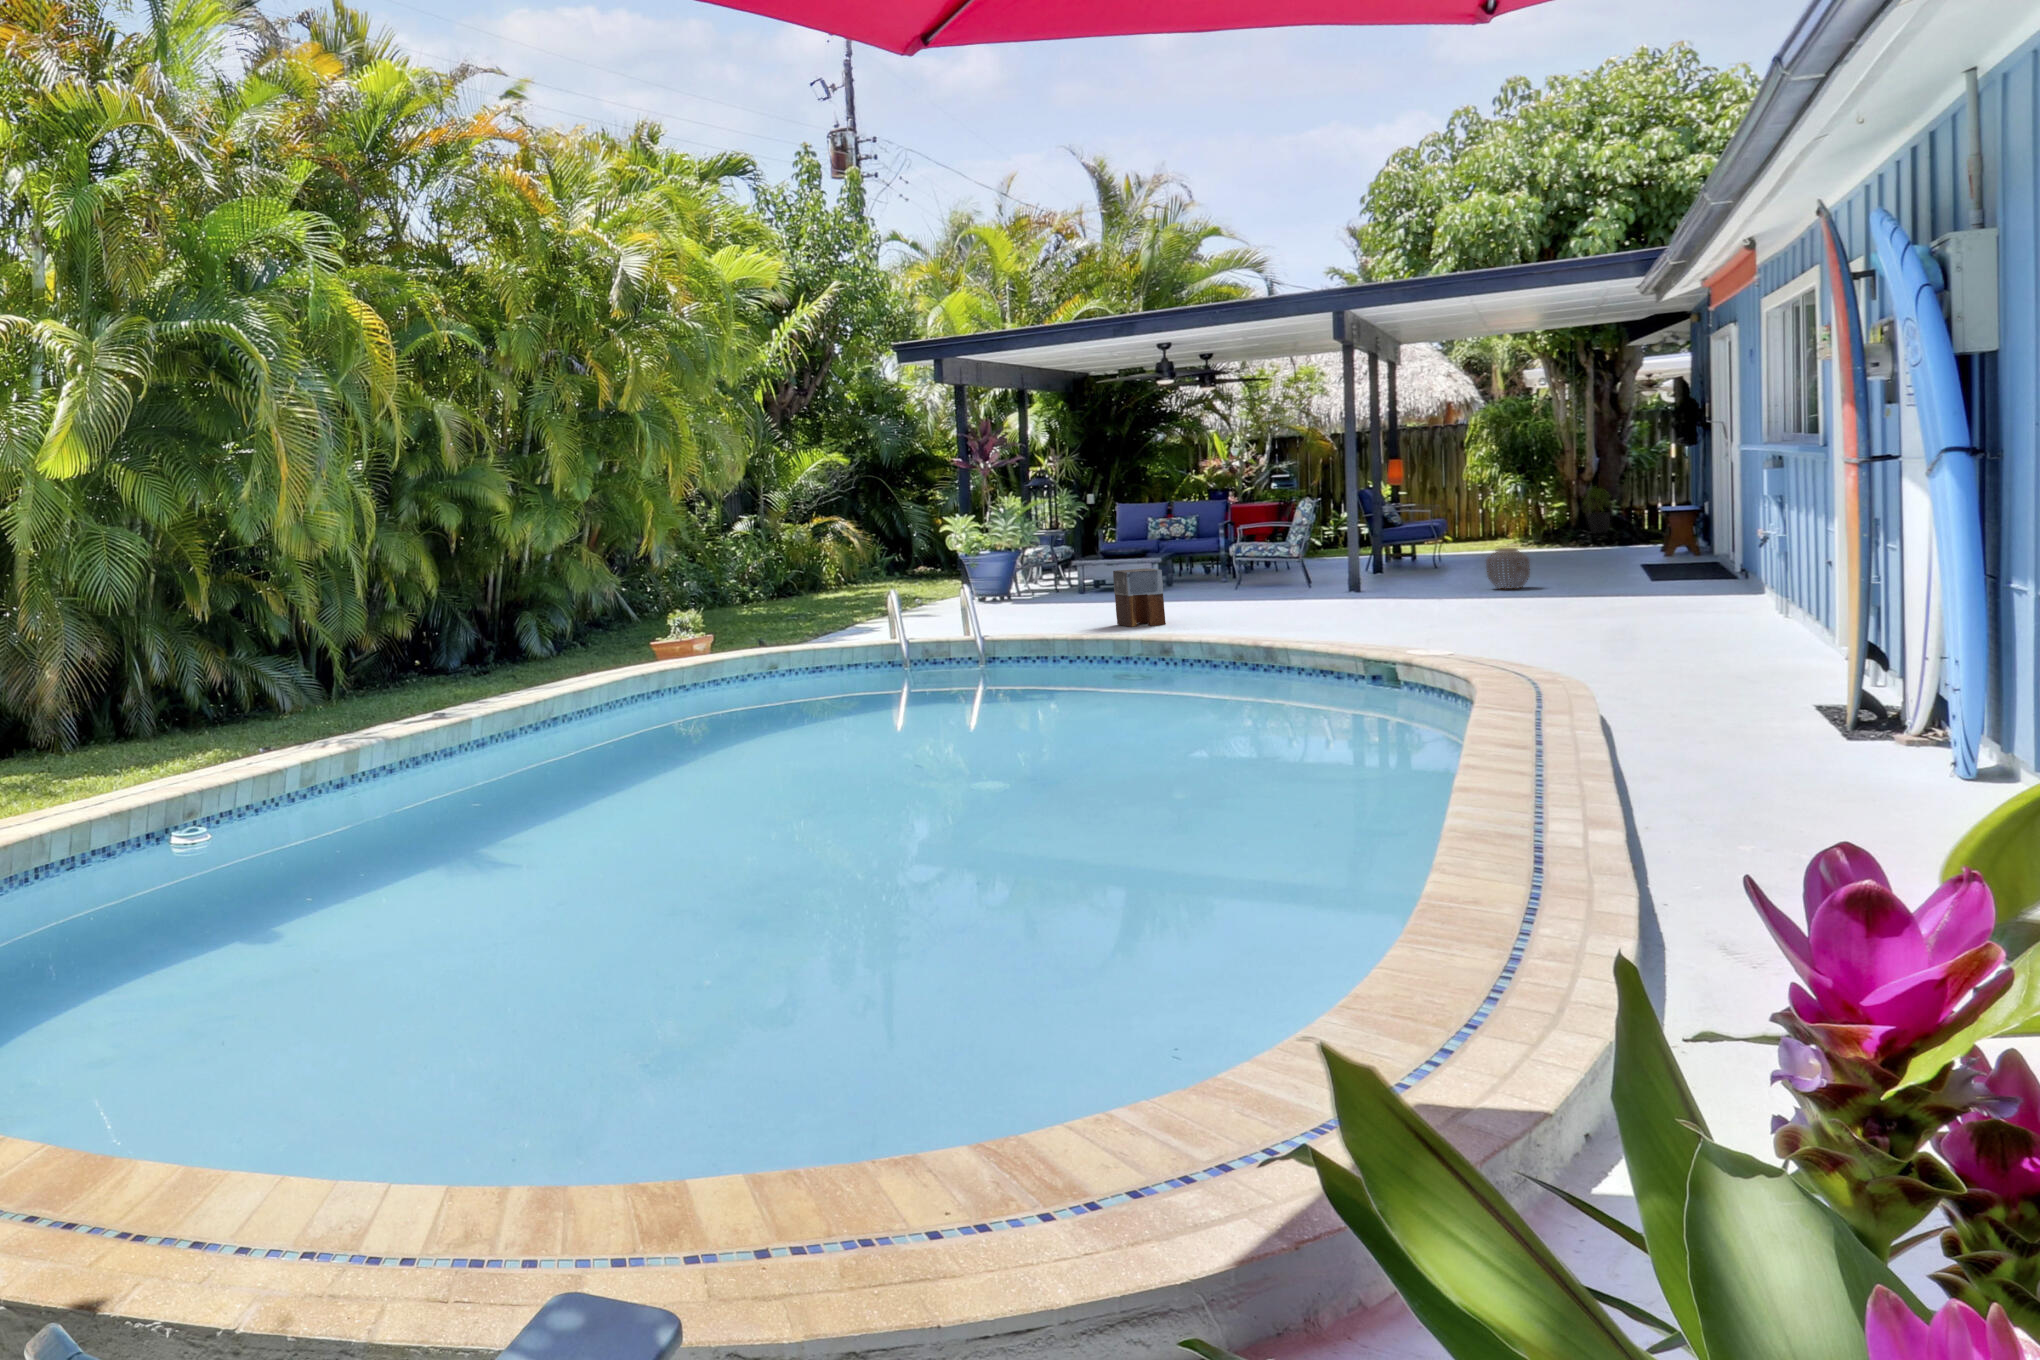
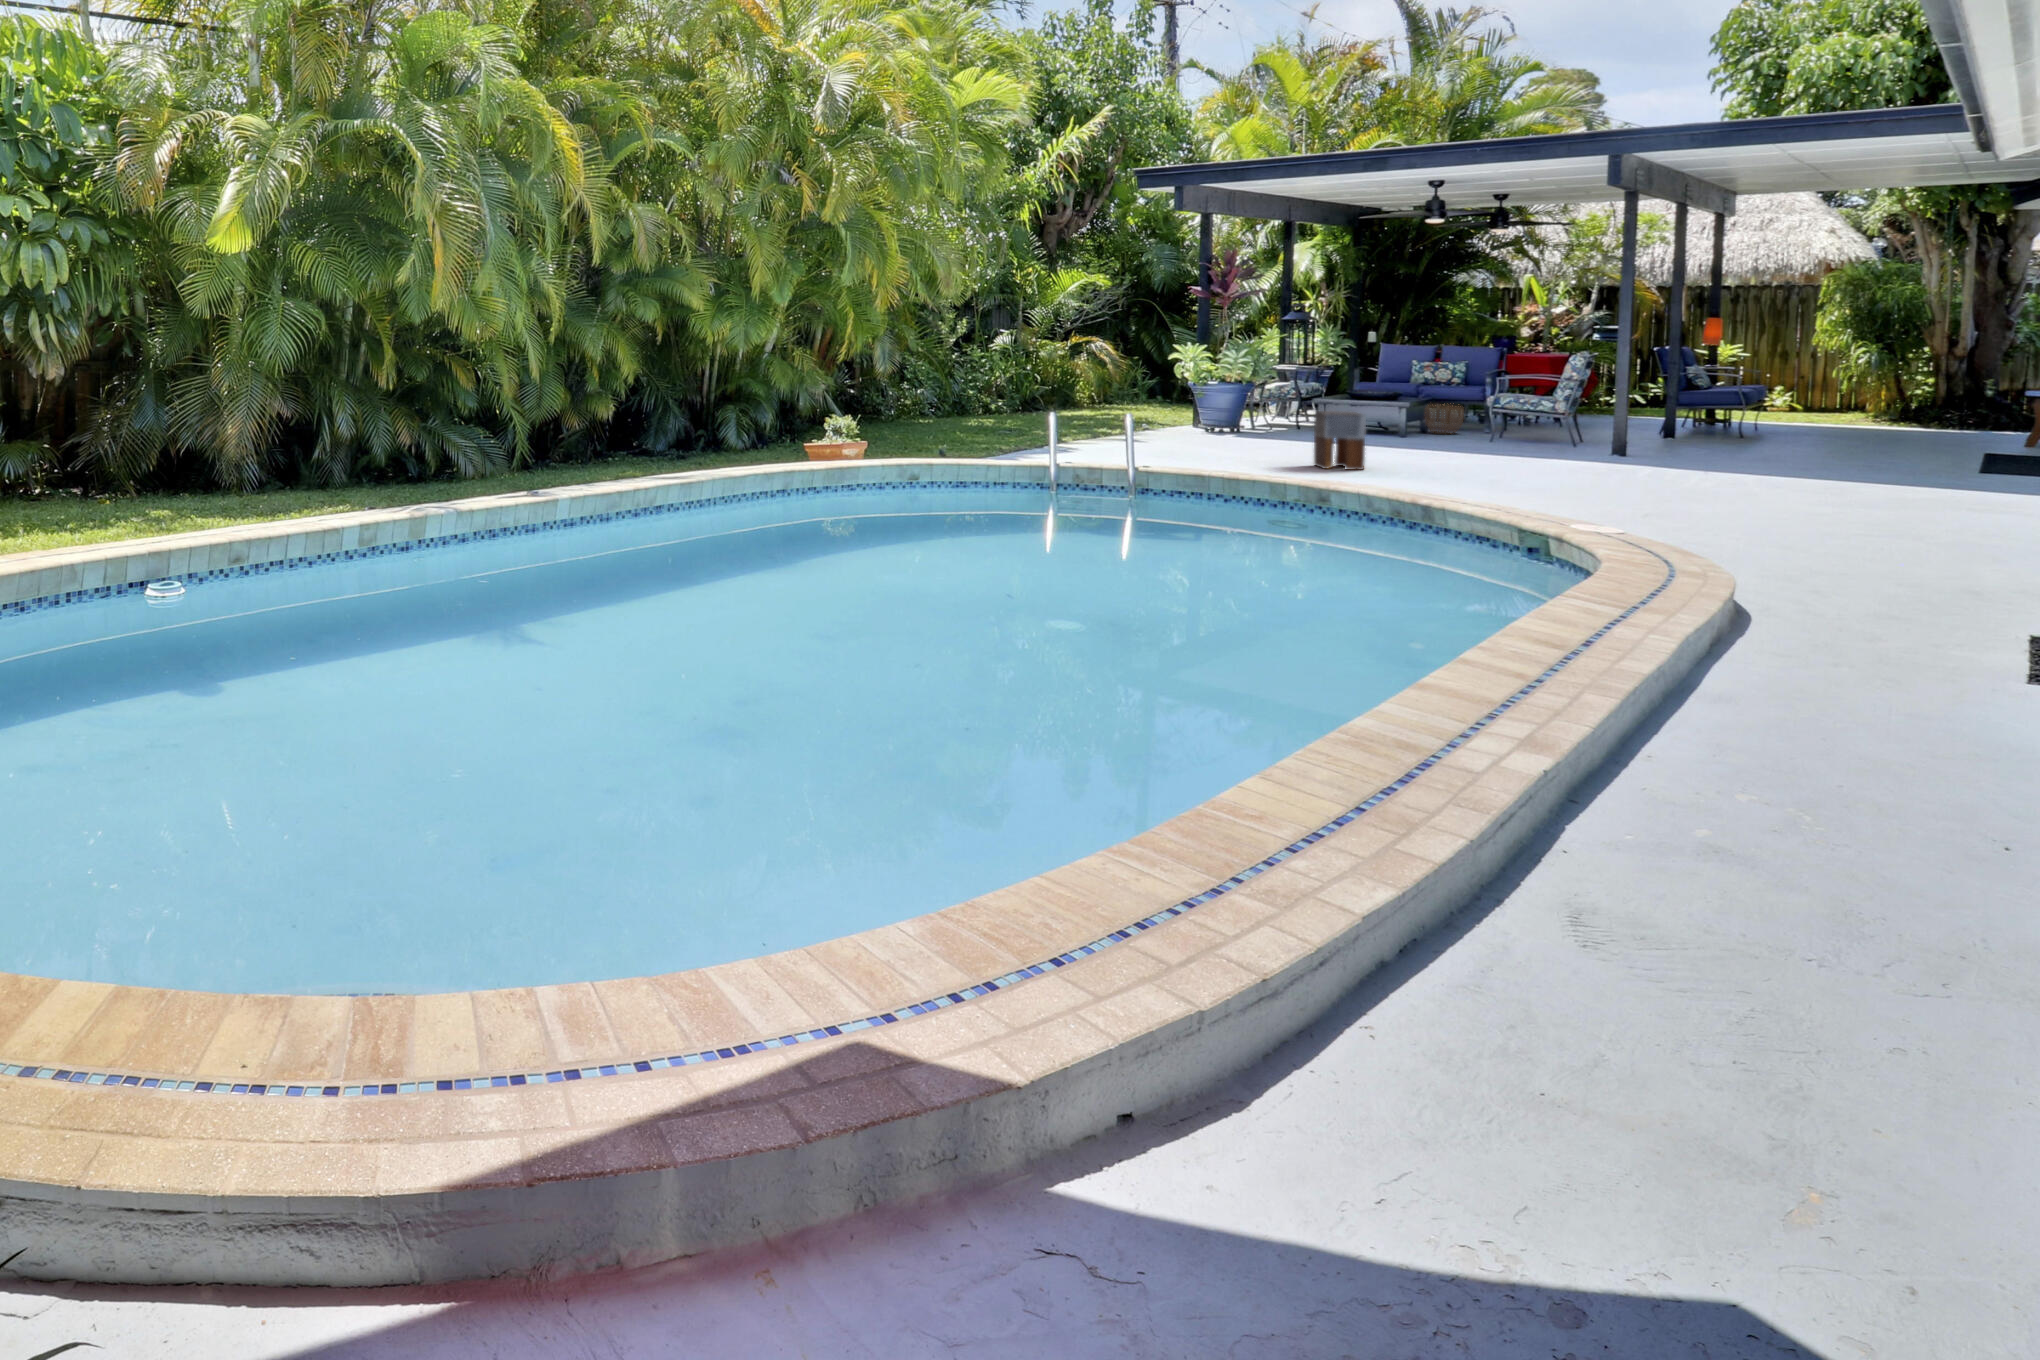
potted plant: present [1585,486,1614,533] -> none [1960,361,2005,415]
woven basket: present [1486,548,1530,589] -> present [1425,403,1464,434]

